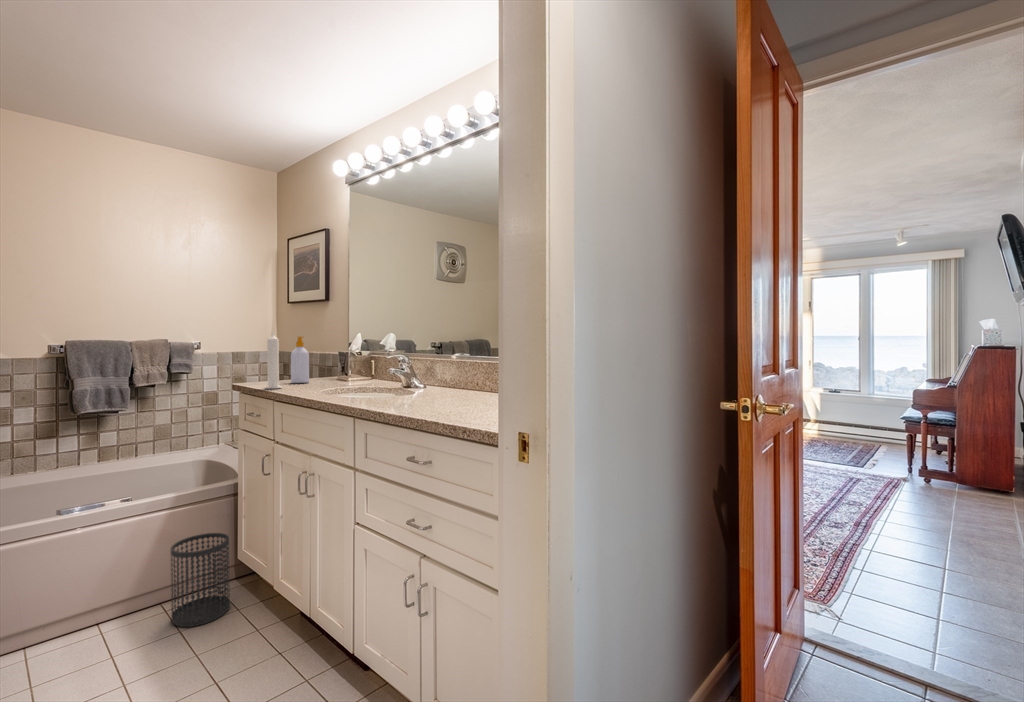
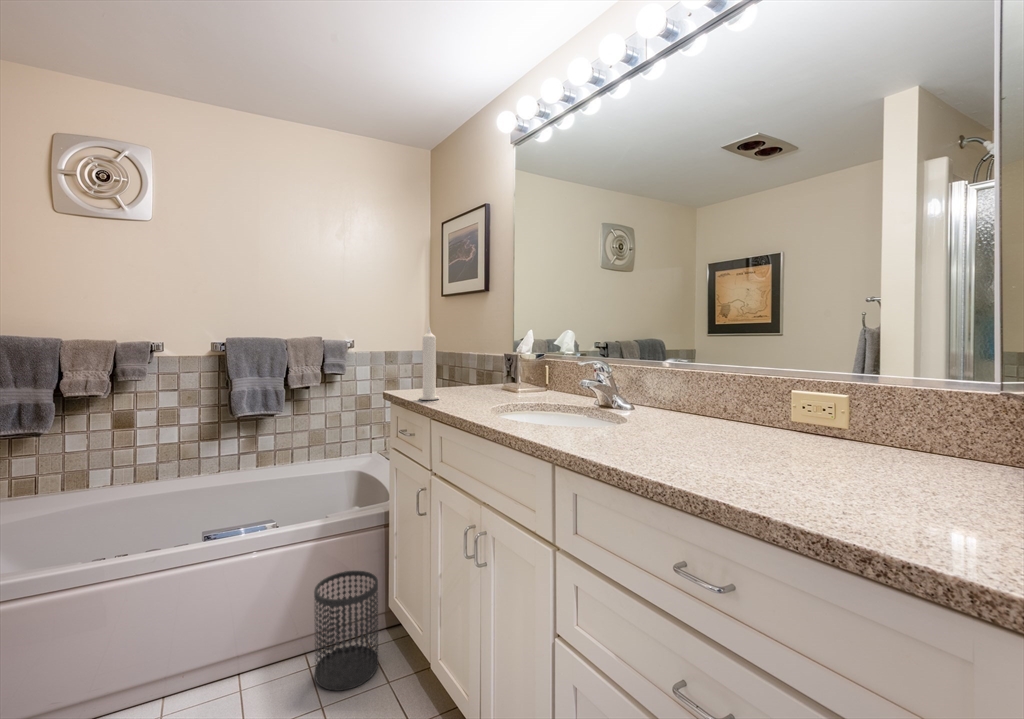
soap bottle: present [291,337,309,383] -> none [447,334,468,391]

